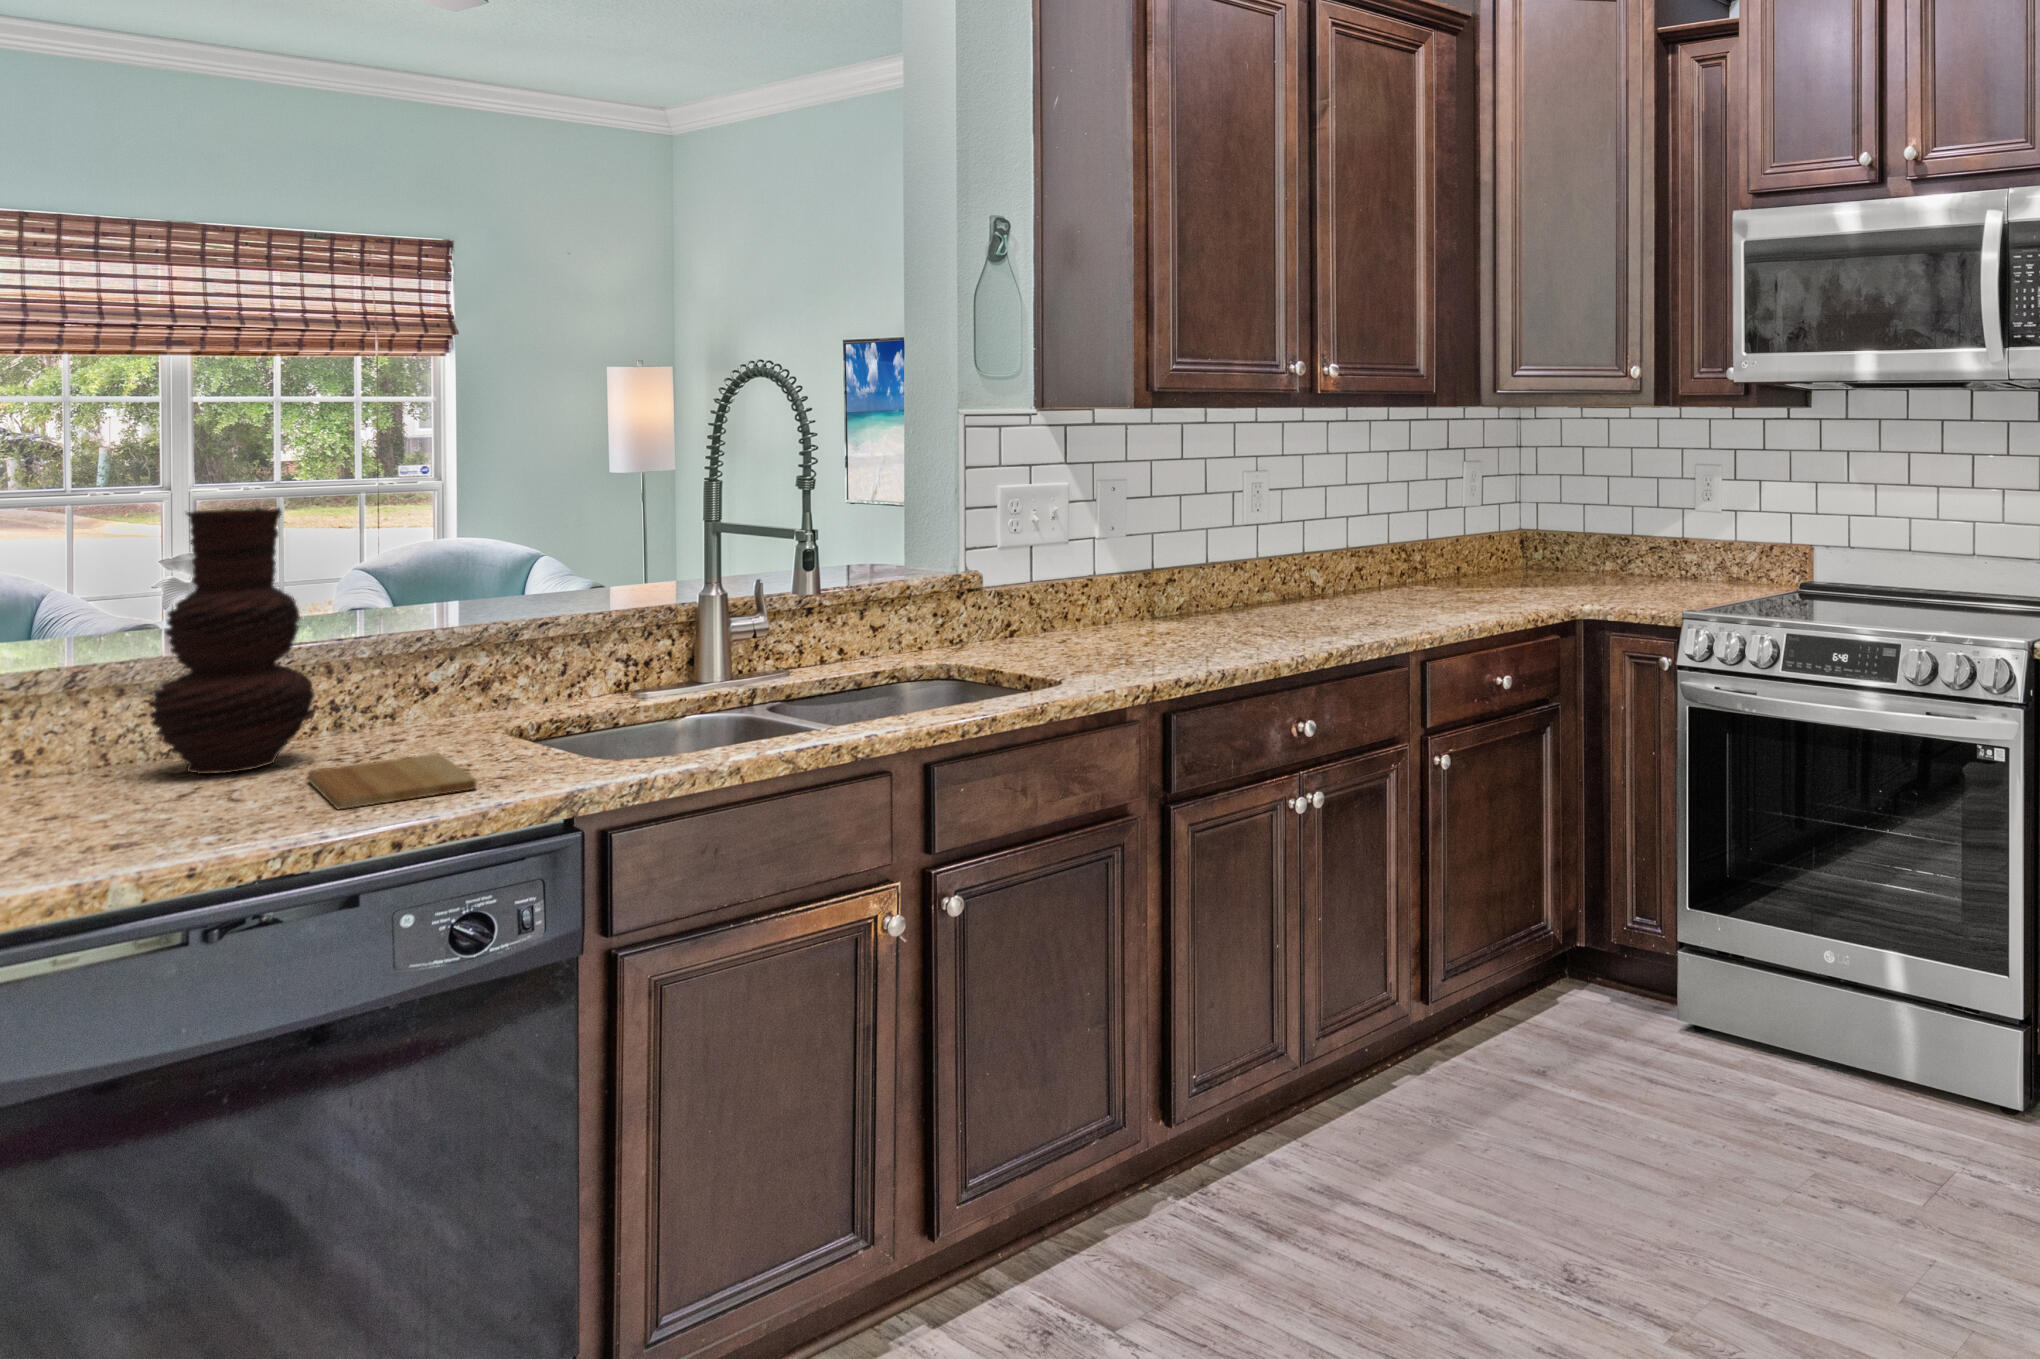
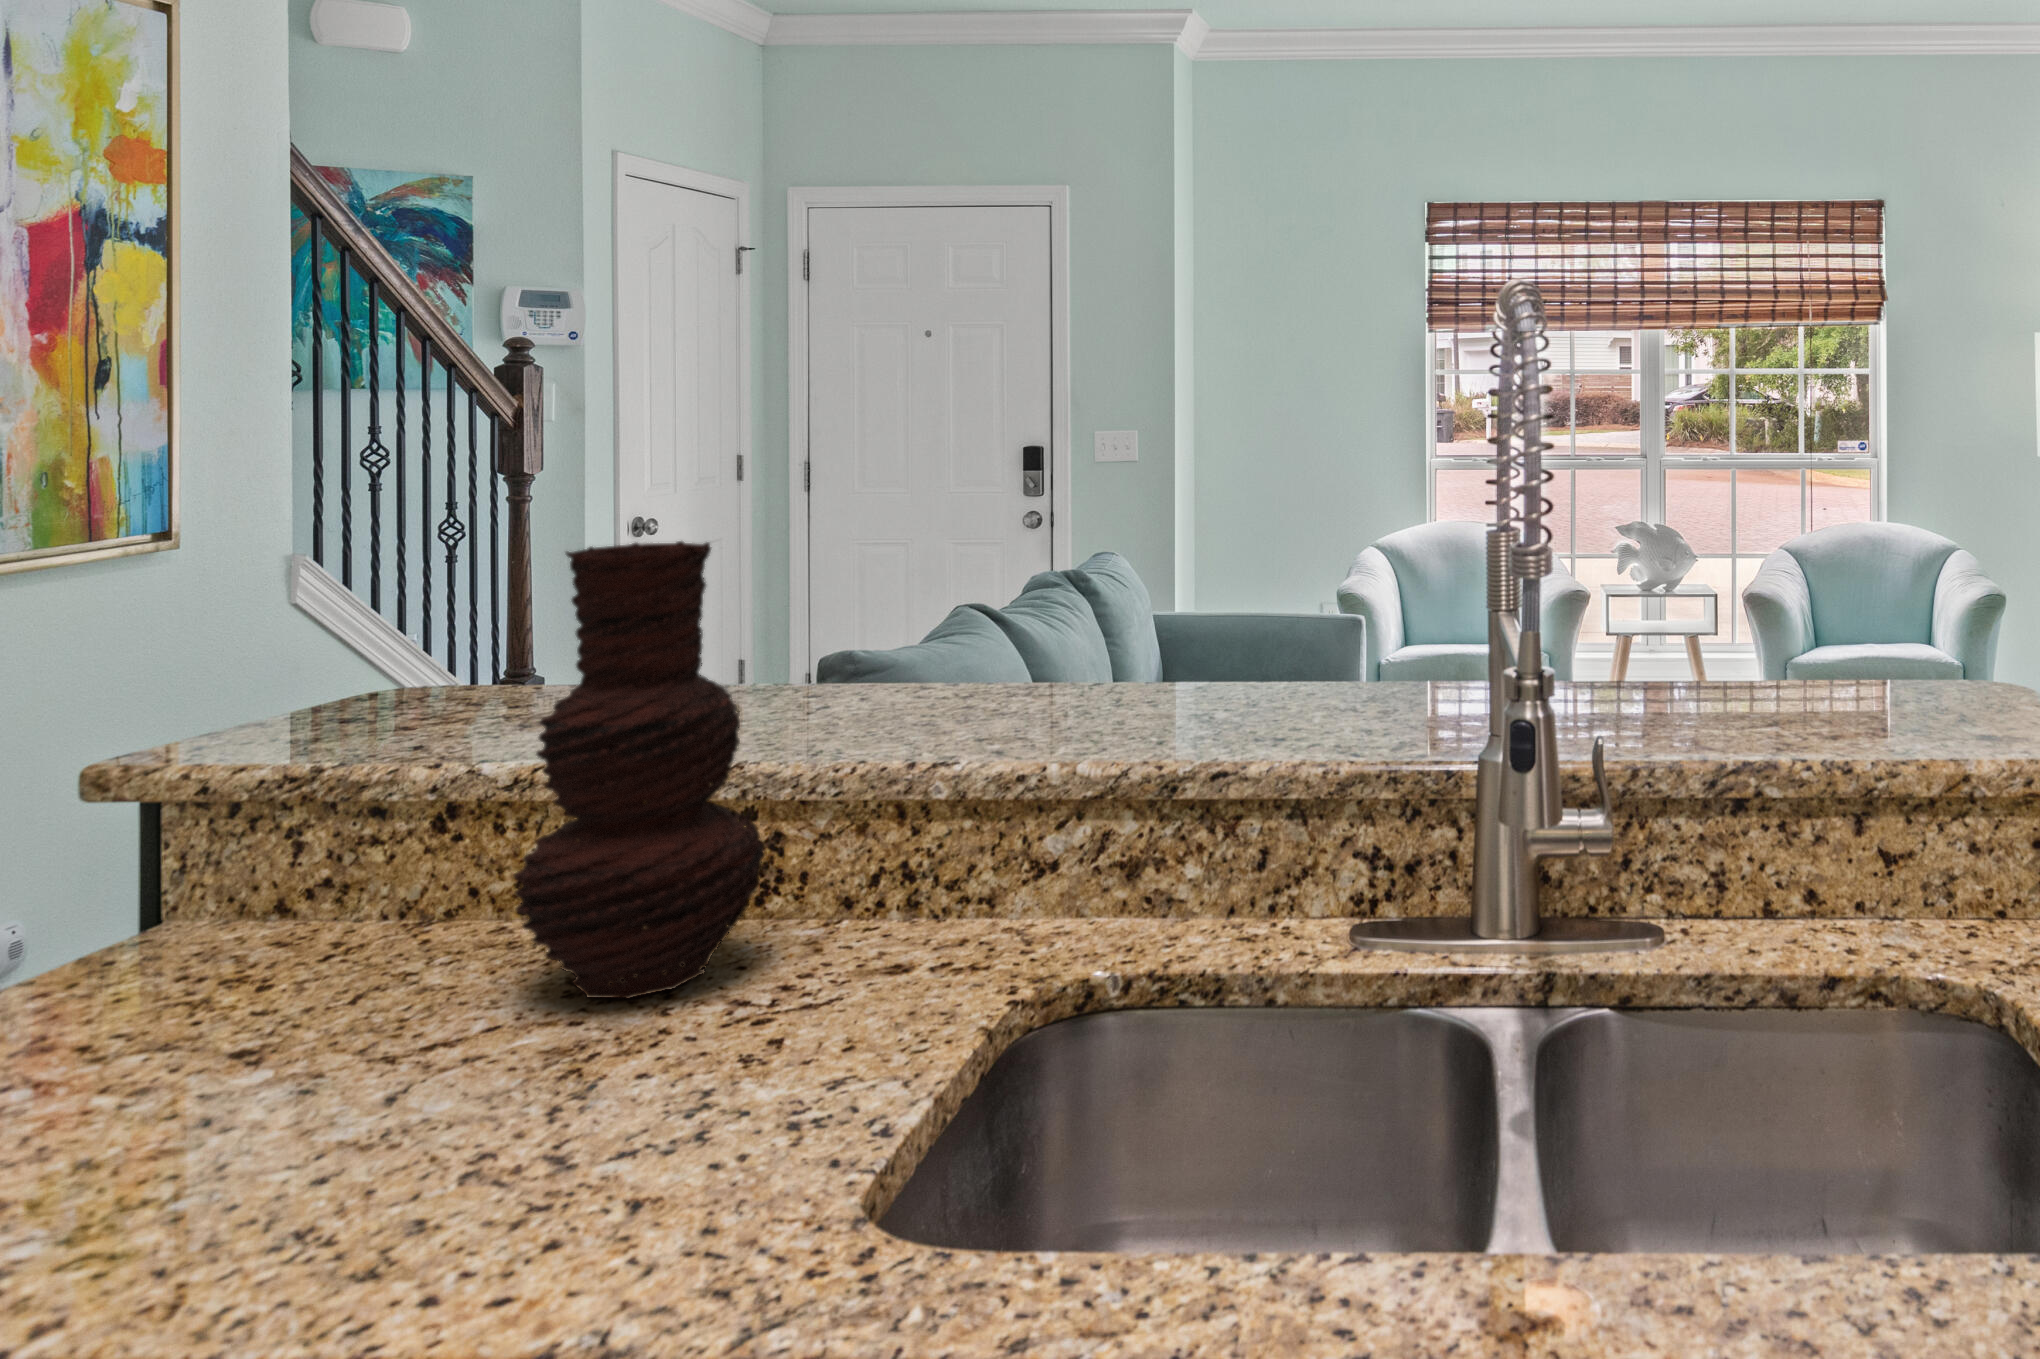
cutting board: present [308,754,476,810] -> none [240,1061,721,1267]

